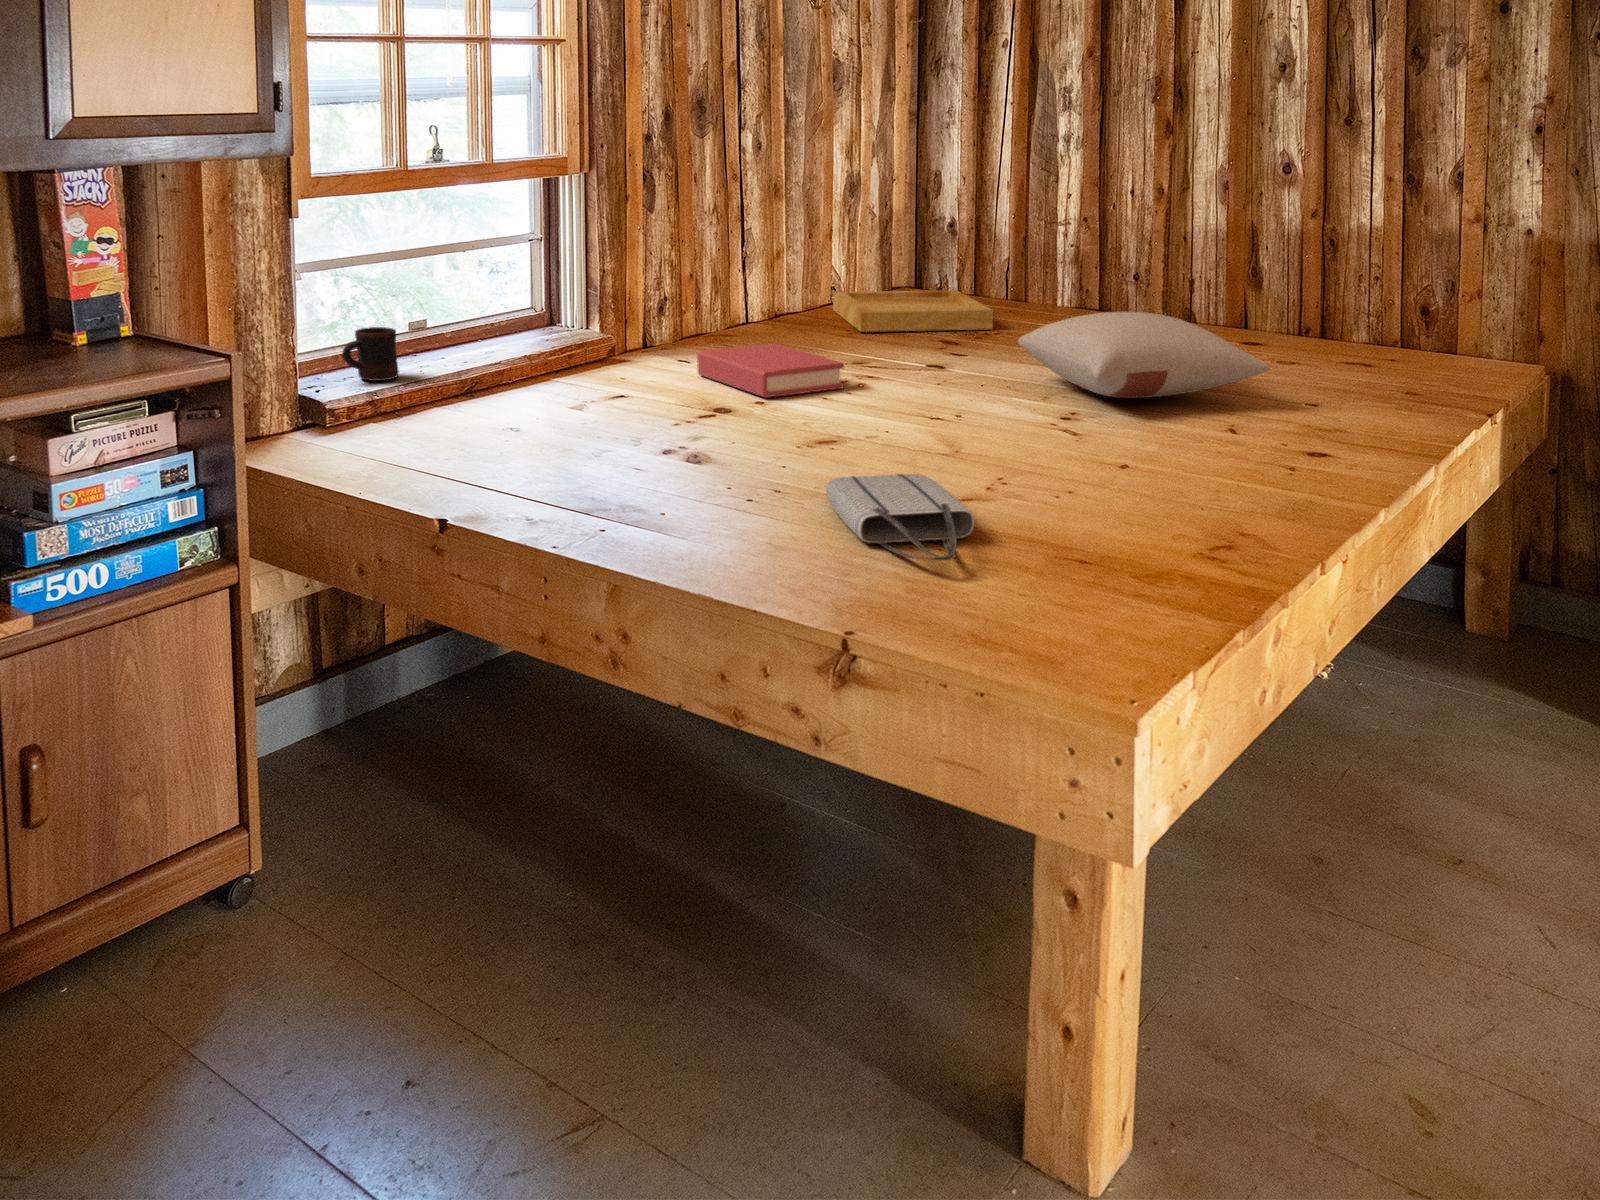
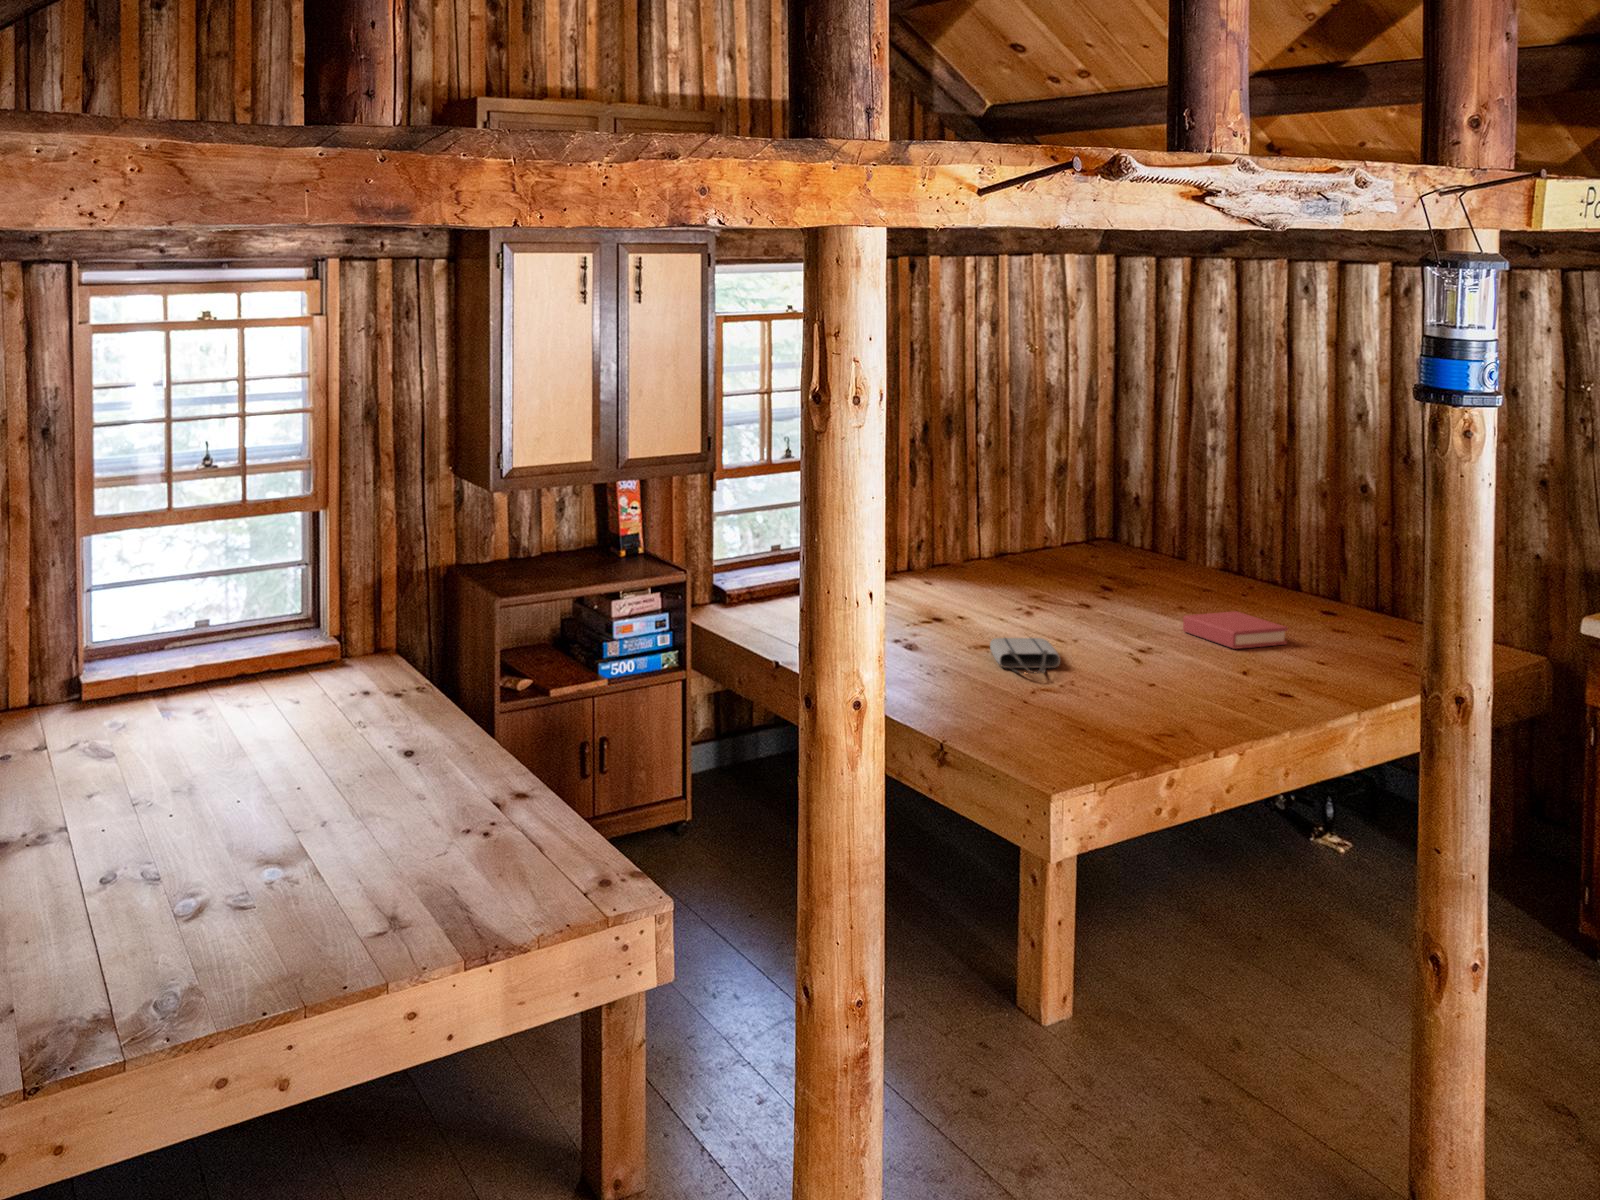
tray: present [833,290,993,332] -> none [1043,537,1144,565]
pillow: present [1018,312,1270,398] -> none [1139,555,1283,607]
mug: present [342,327,399,381] -> none [733,552,763,583]
hardback book: present [697,343,844,397] -> present [1183,611,1288,649]

